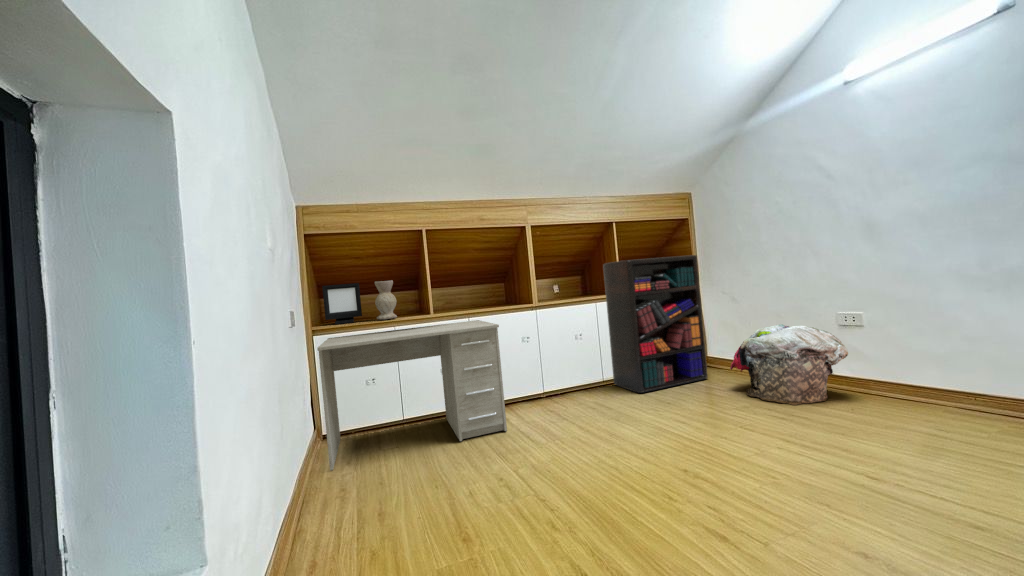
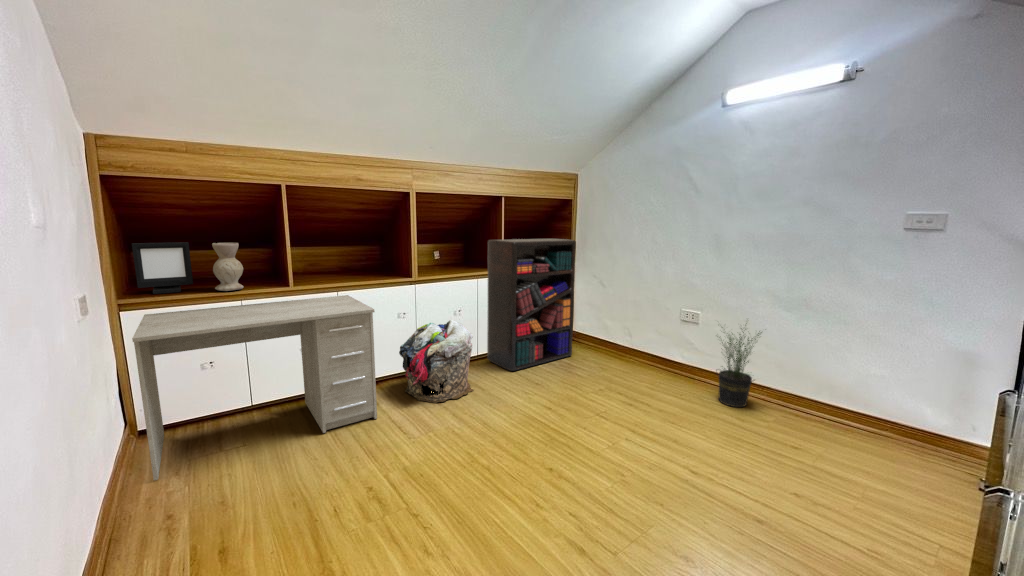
potted plant: none [888,312,977,427] -> present [719,323,762,407]
laundry basket: present [730,325,848,405] -> present [399,320,473,403]

